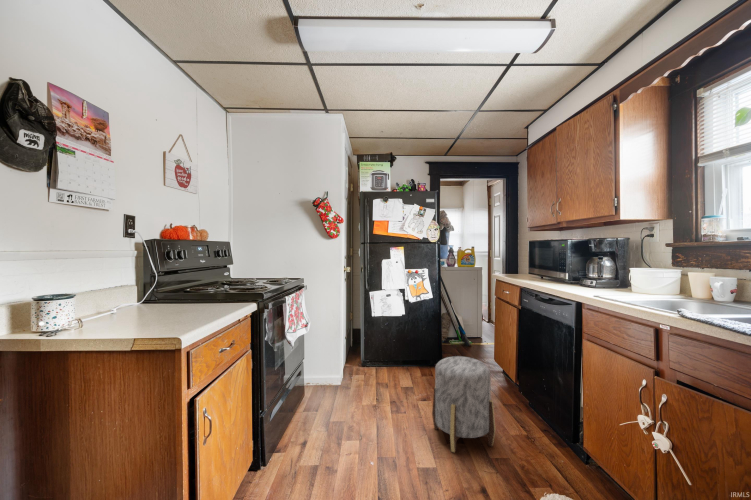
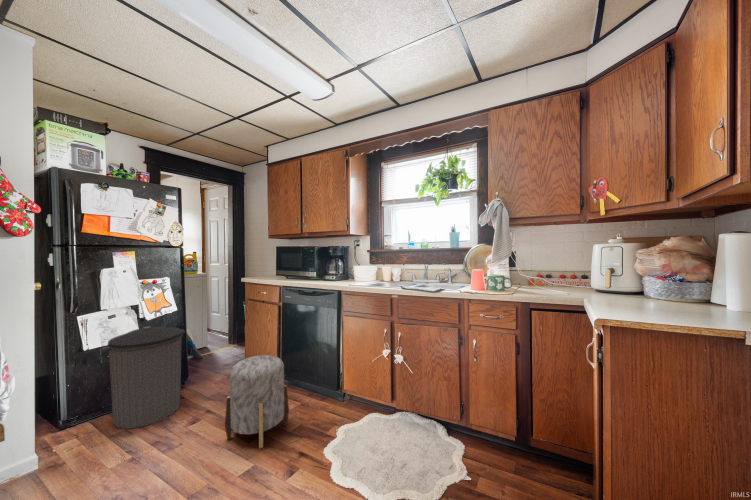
trash can: none [376,308,432,389] -> present [102,326,185,429]

